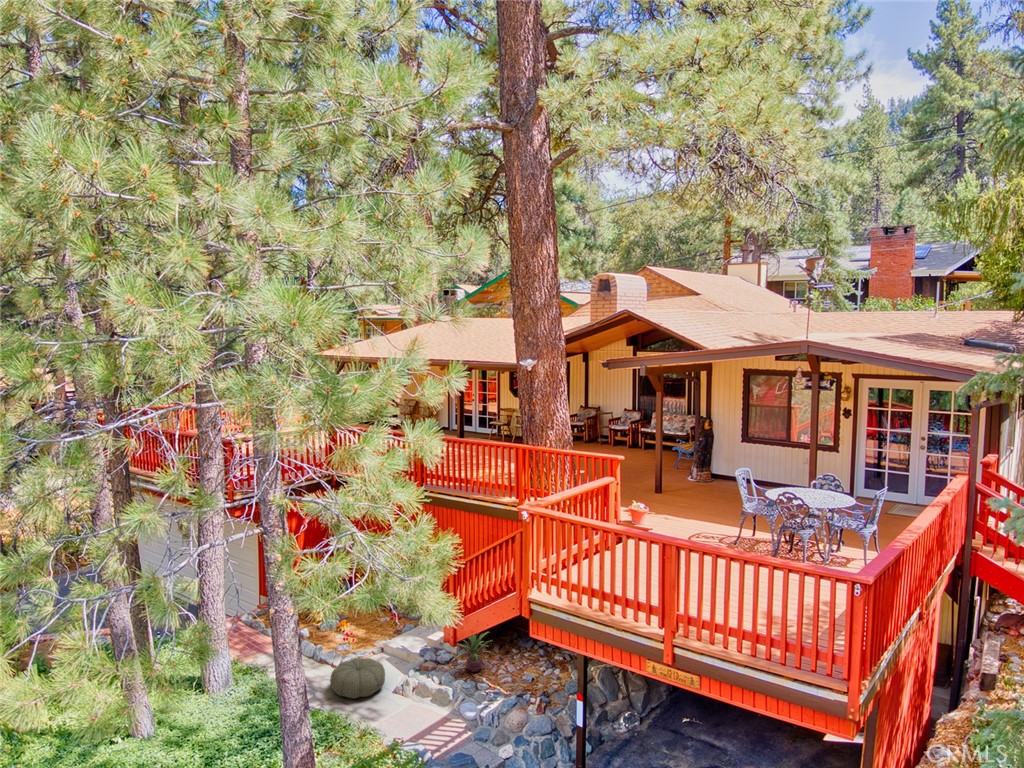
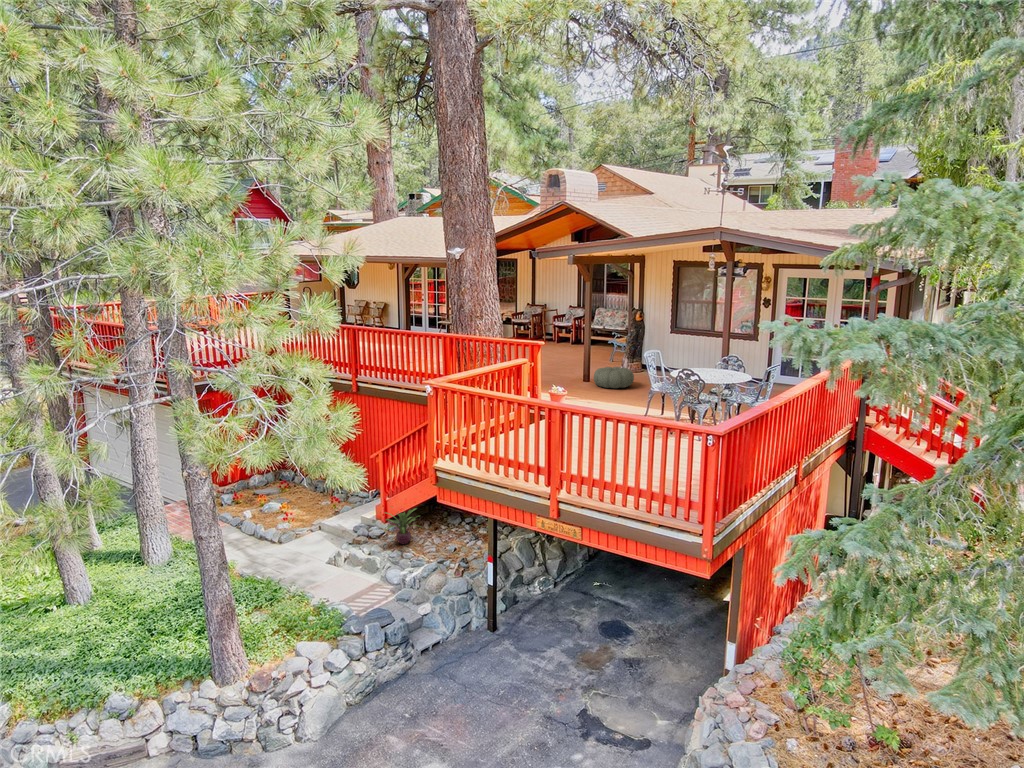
pouf: present [330,658,385,698] -> present [593,367,634,388]

